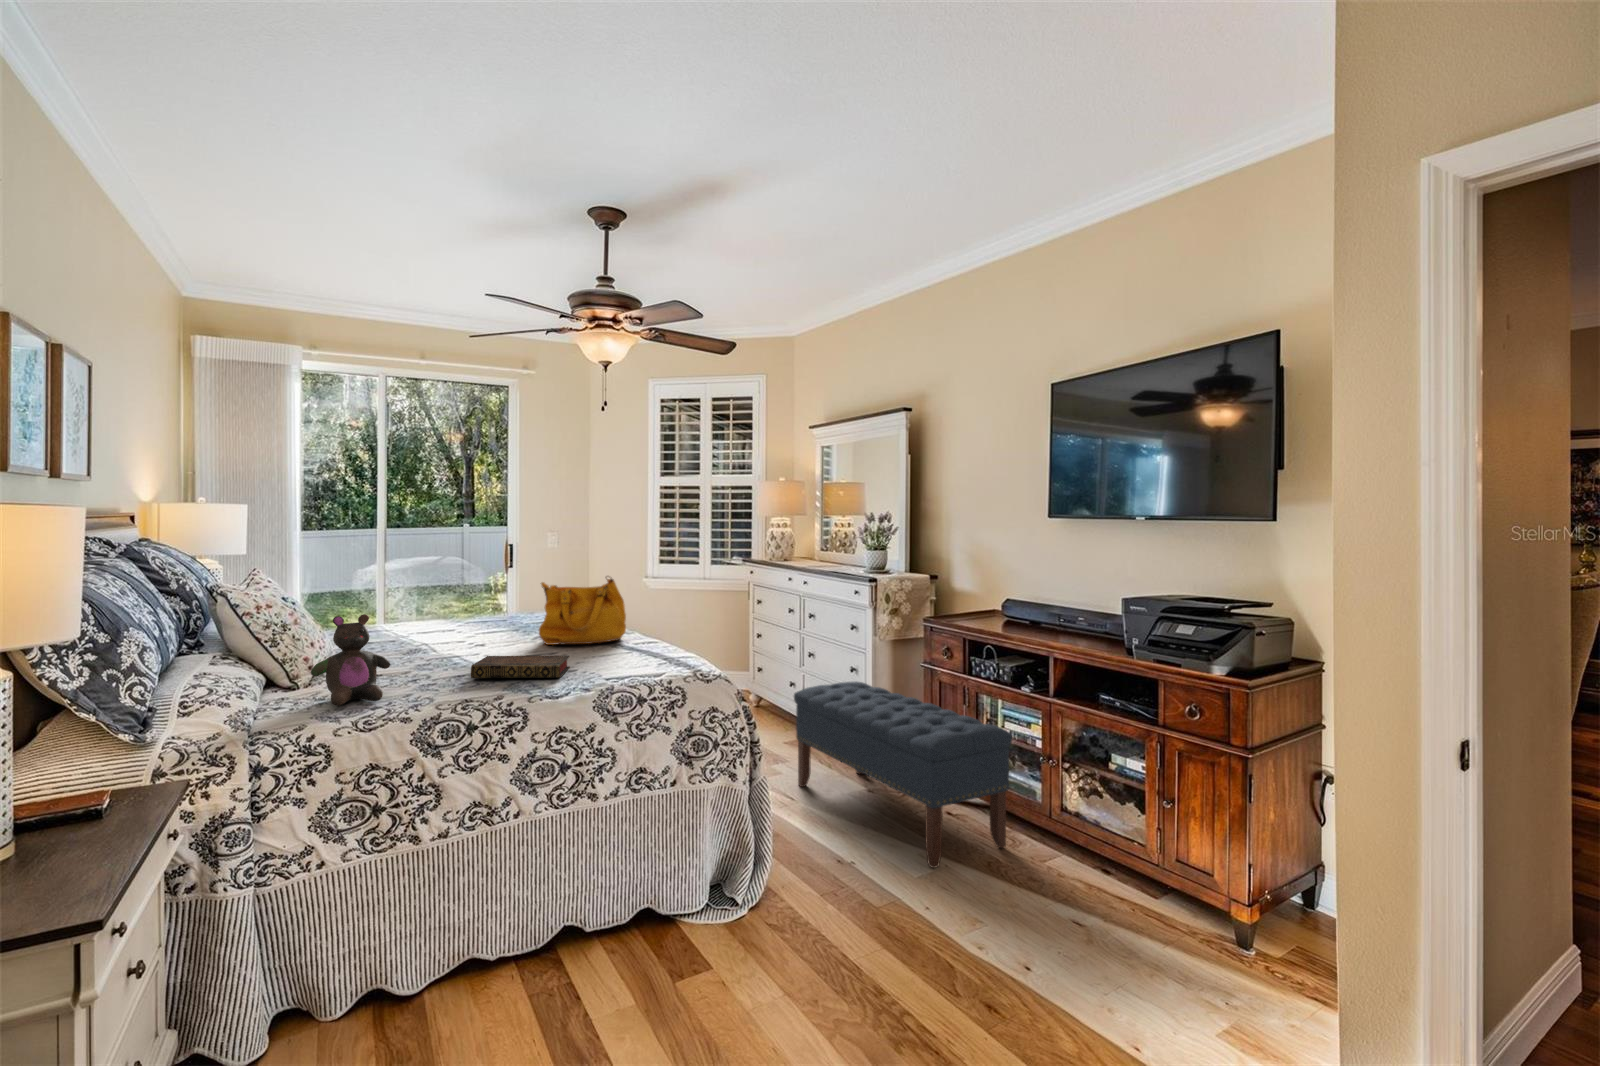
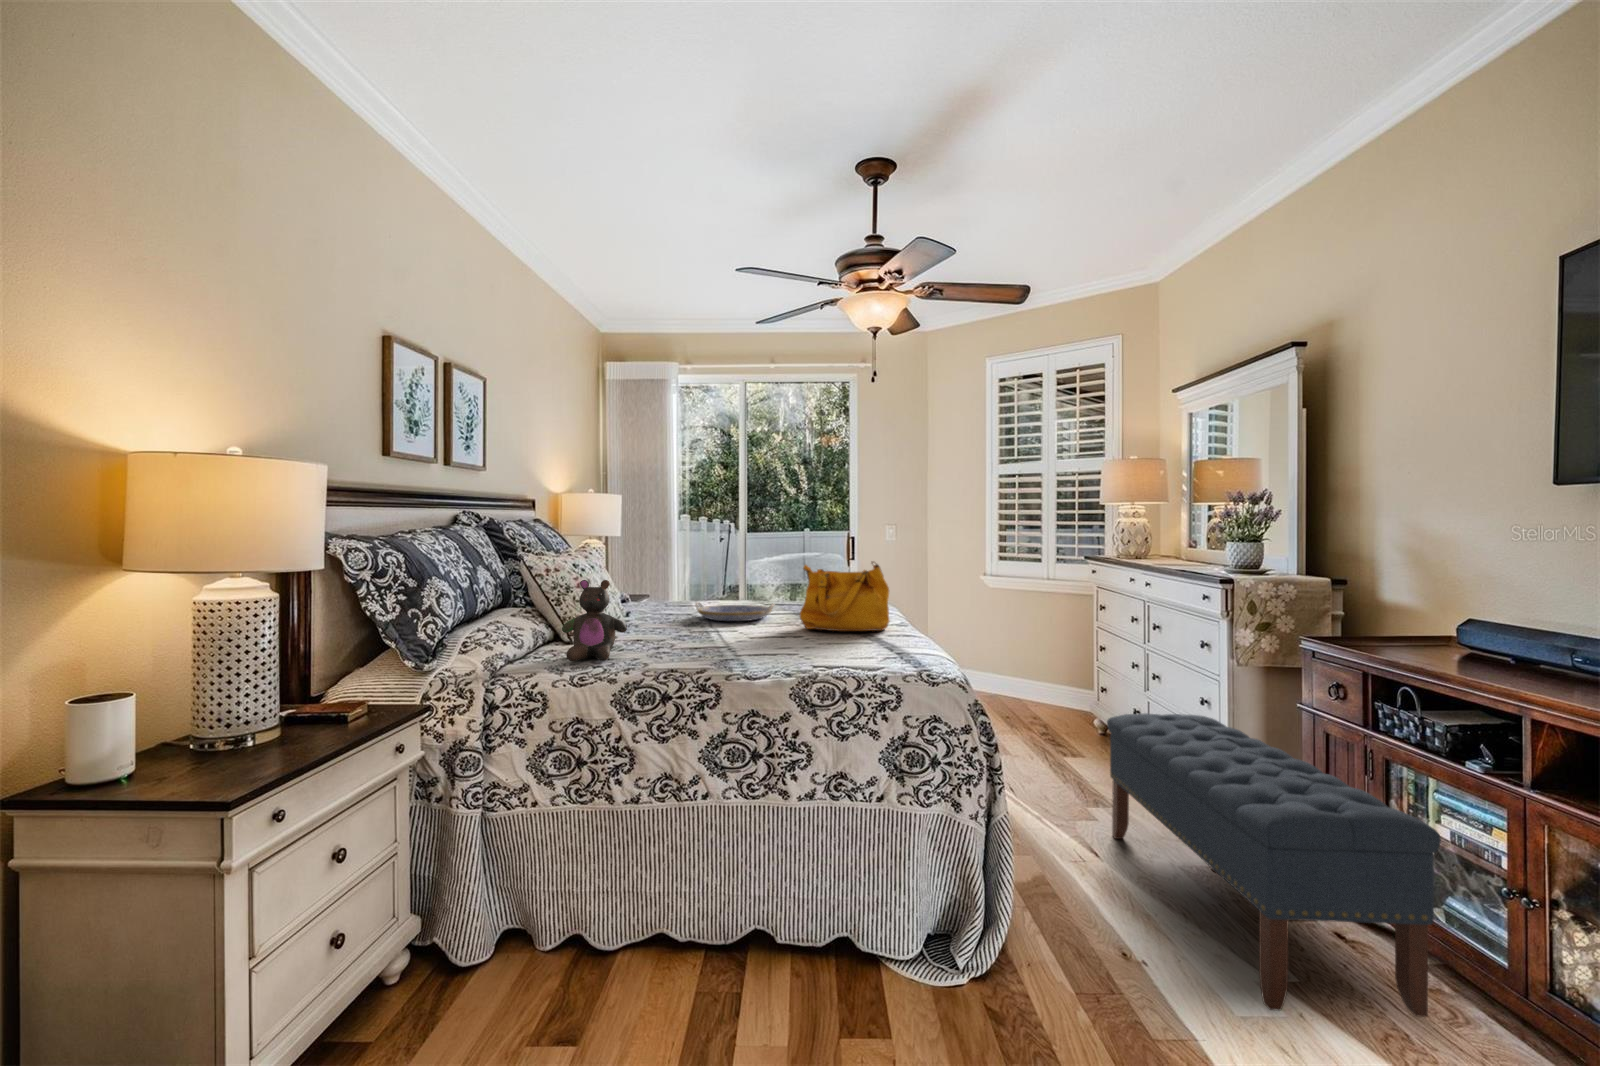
serving tray: none [403,622,496,645] -> present [695,602,774,621]
book: present [471,655,570,678] -> none [698,632,801,659]

